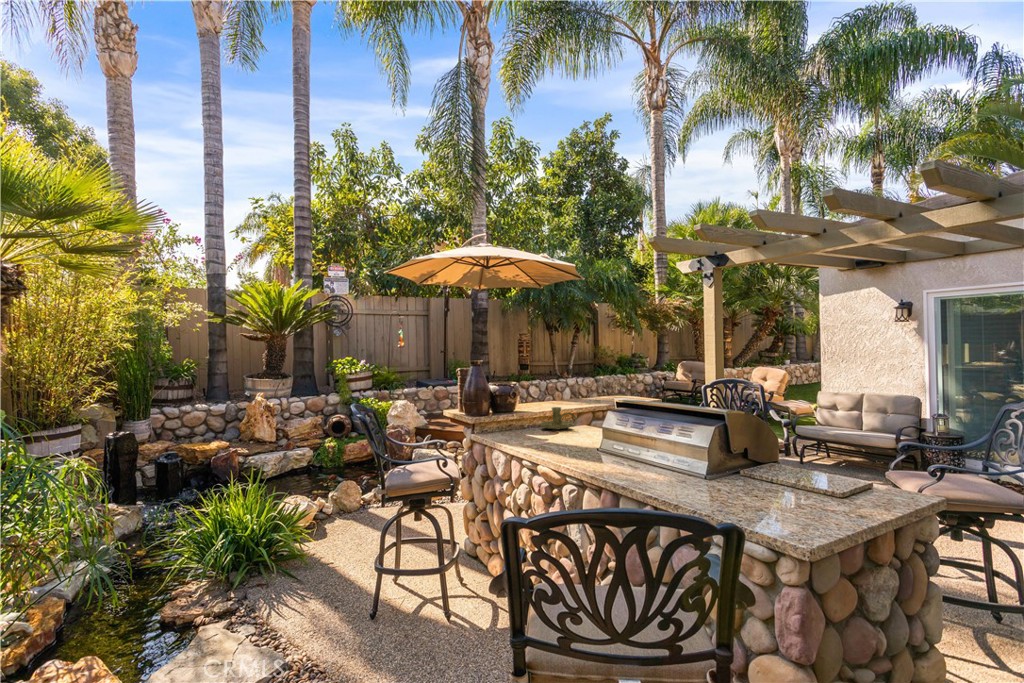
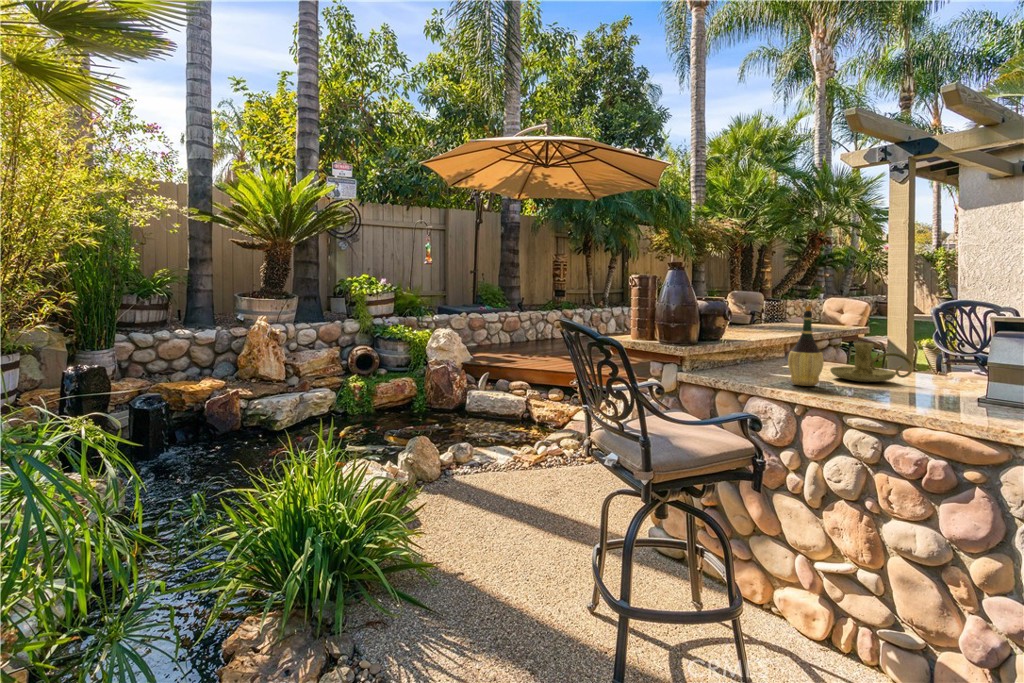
wine bottle: none [503,388,521,432] -> present [788,306,824,386]

